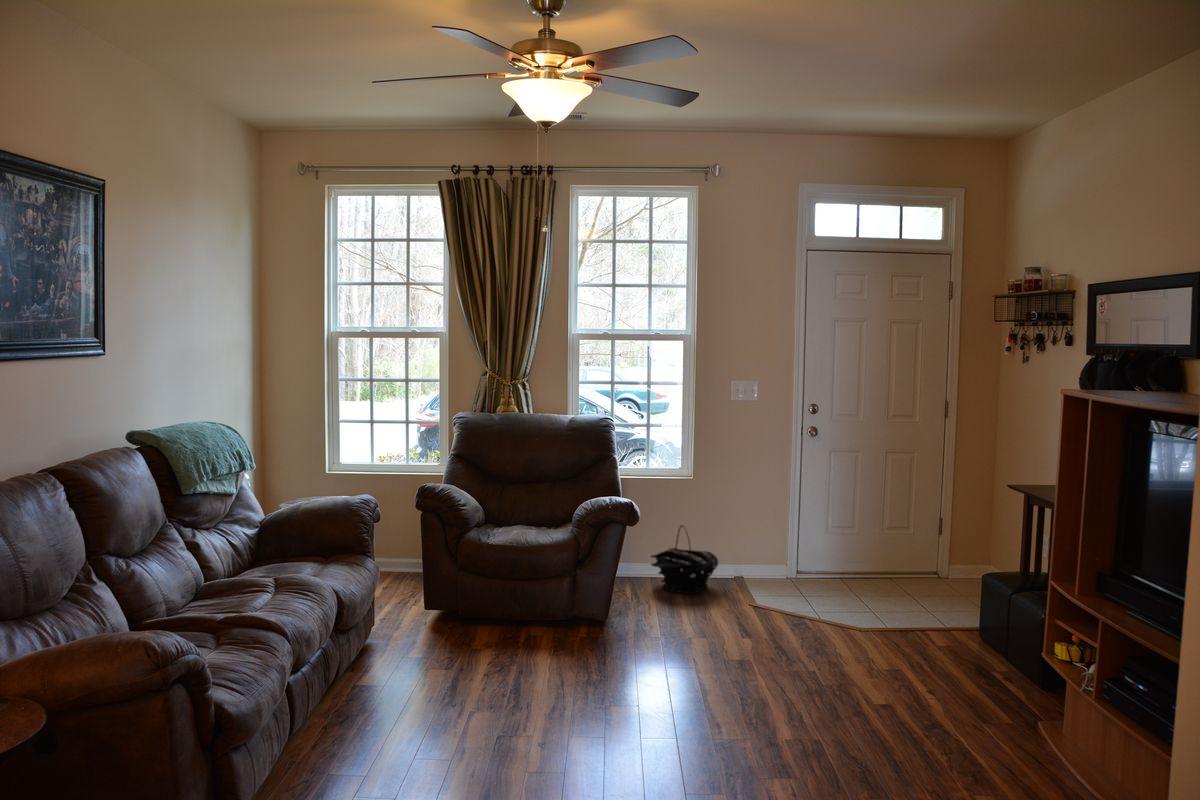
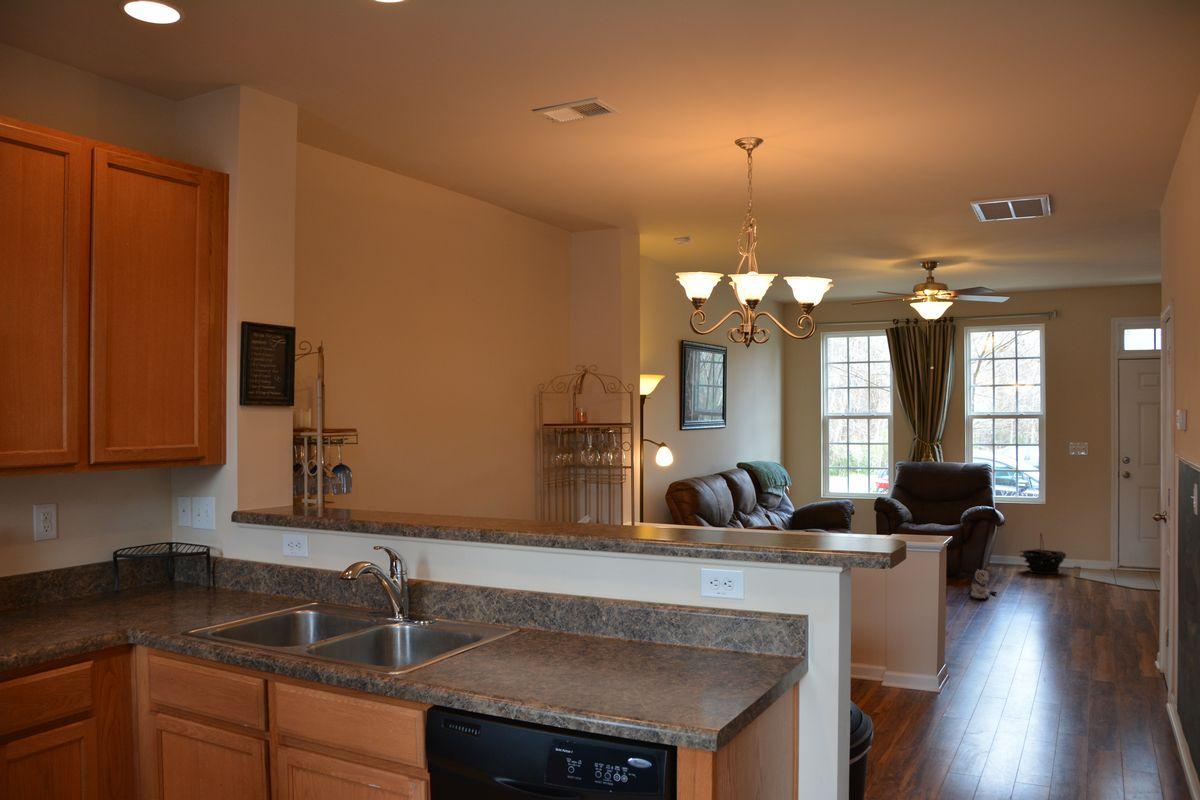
plush toy: none [610,638,663,708] -> present [969,569,997,599]

